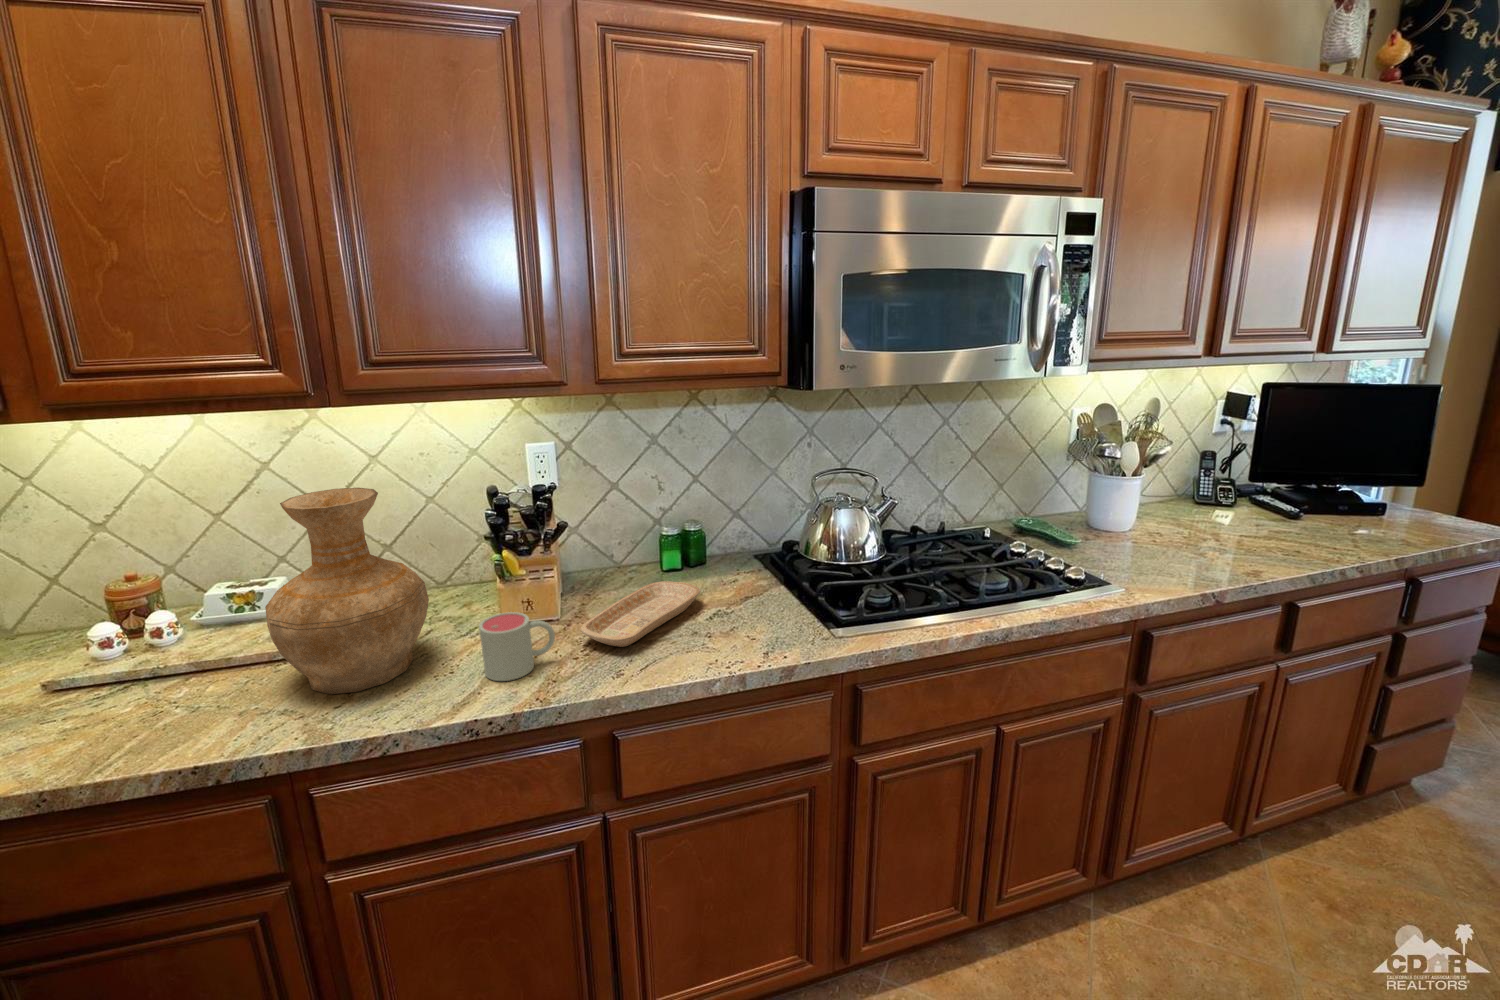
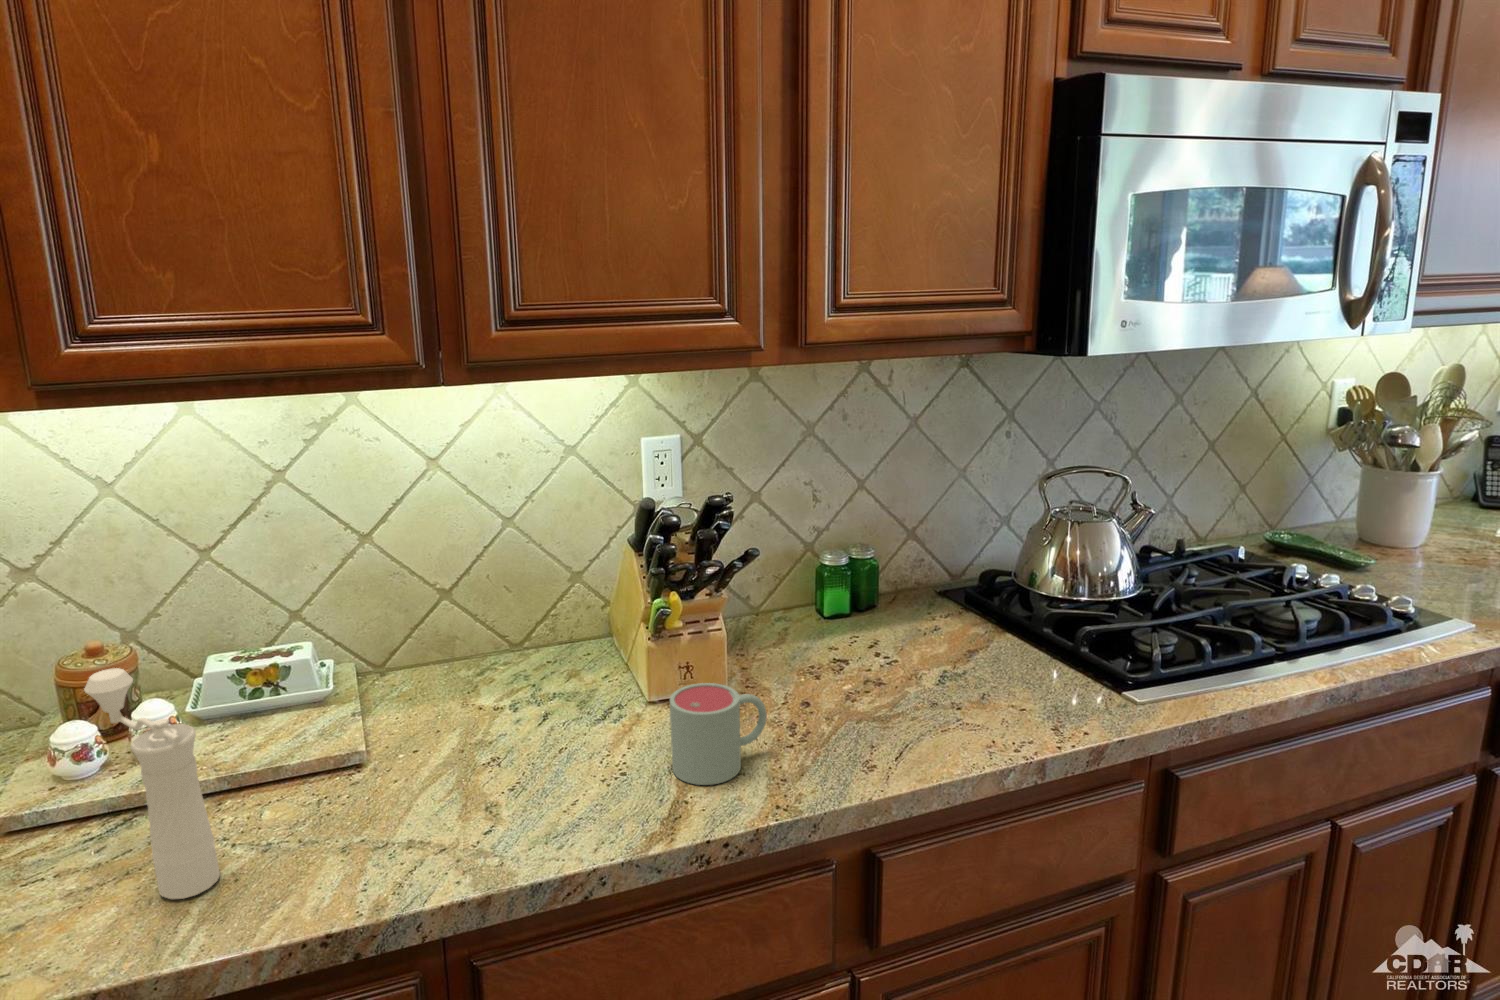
vase: present [265,488,429,694] -> none [365,504,582,815]
tray: present [581,581,701,647] -> none [784,633,918,729]
pepper mill: none [65,590,152,741] -> present [84,668,220,899]

